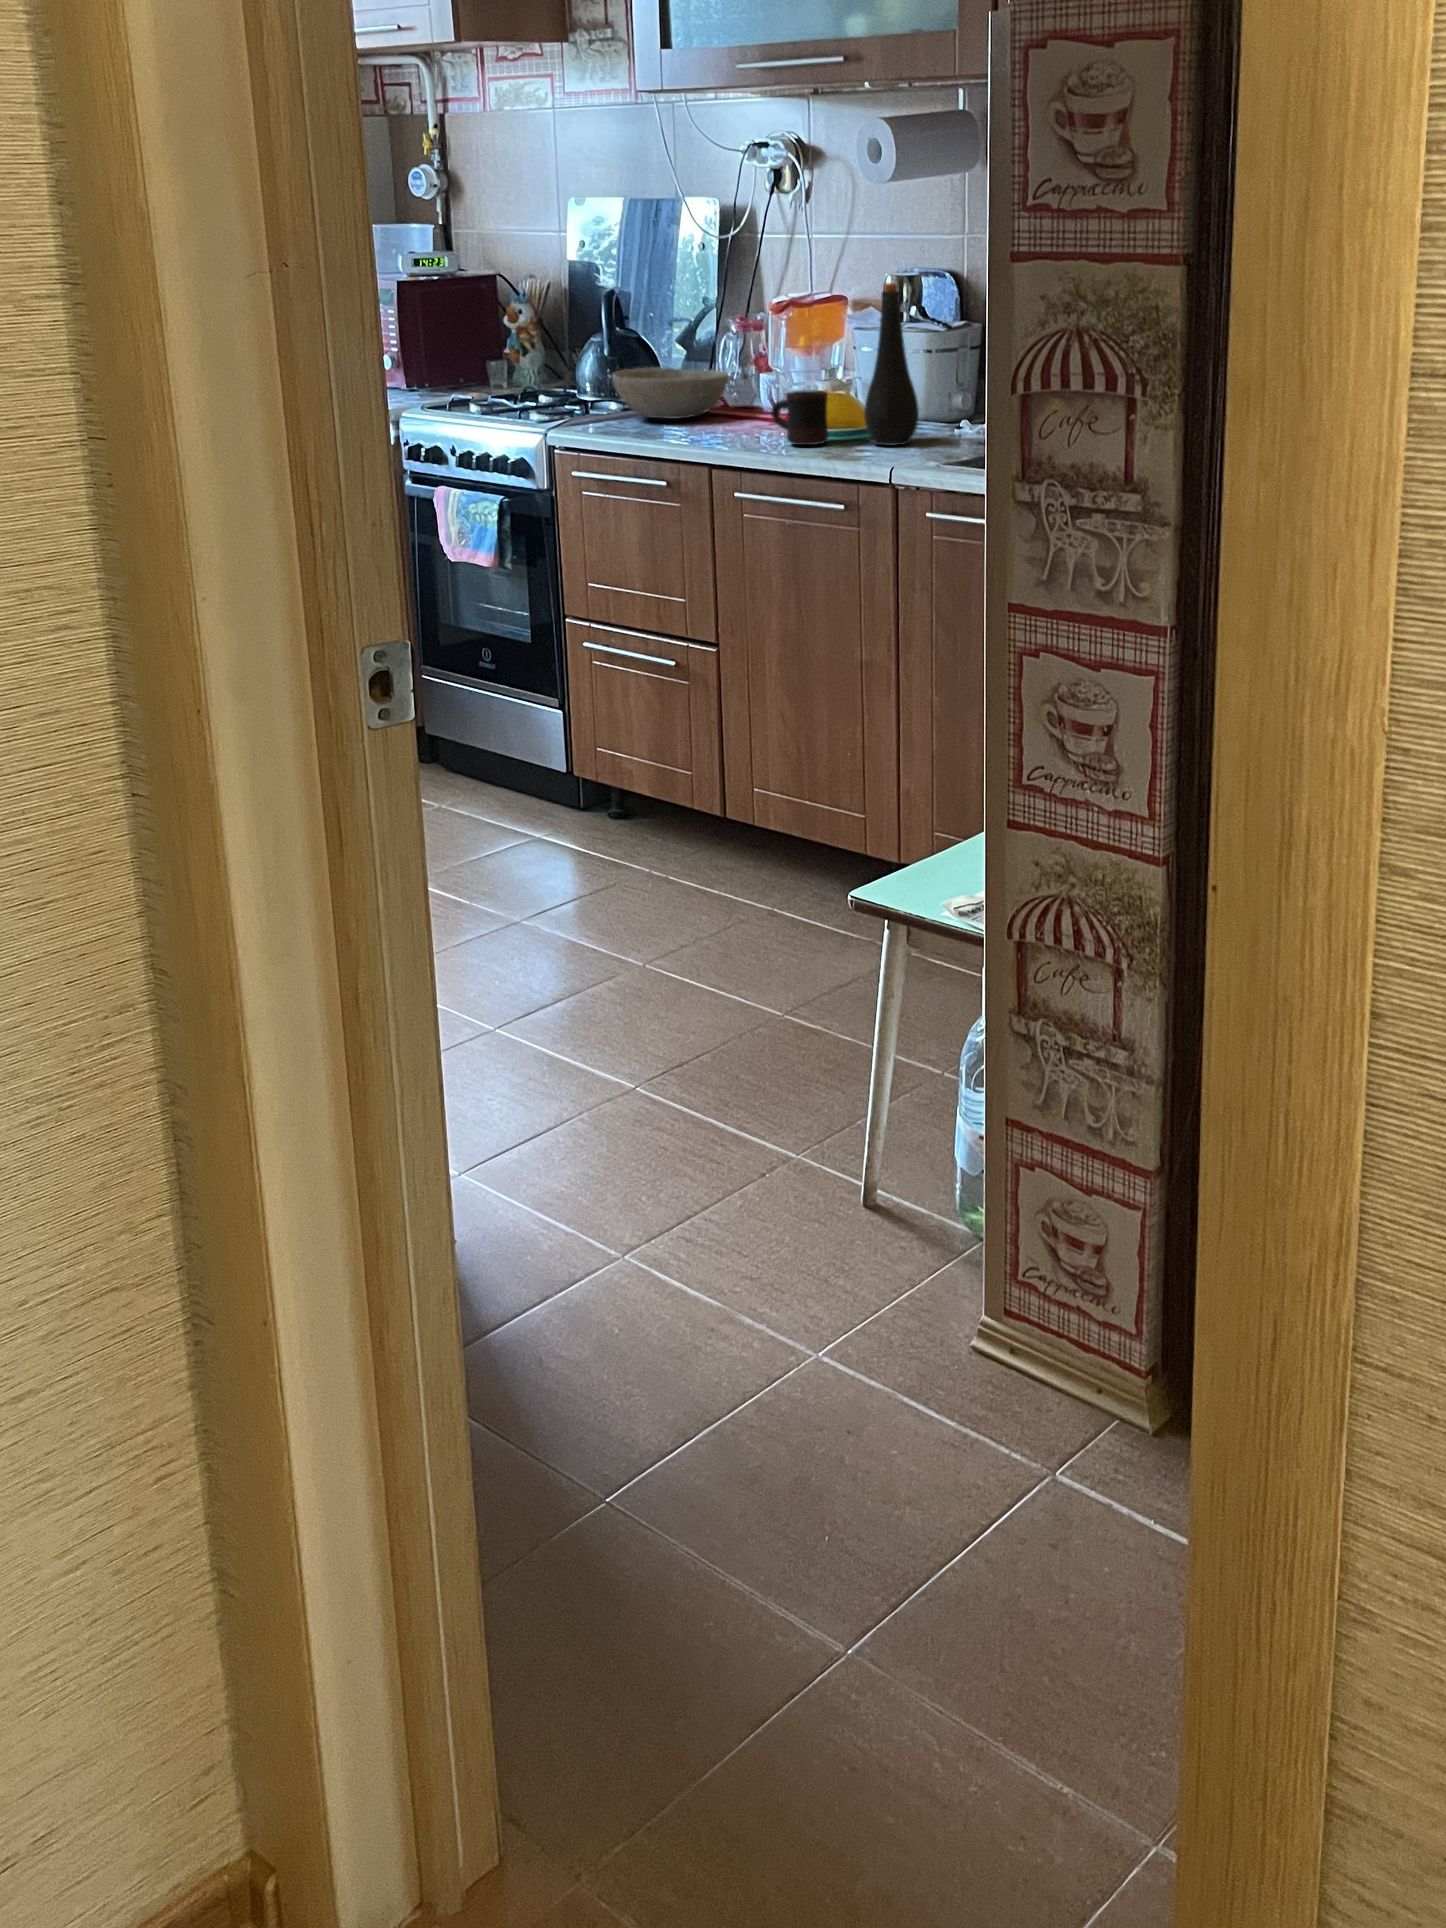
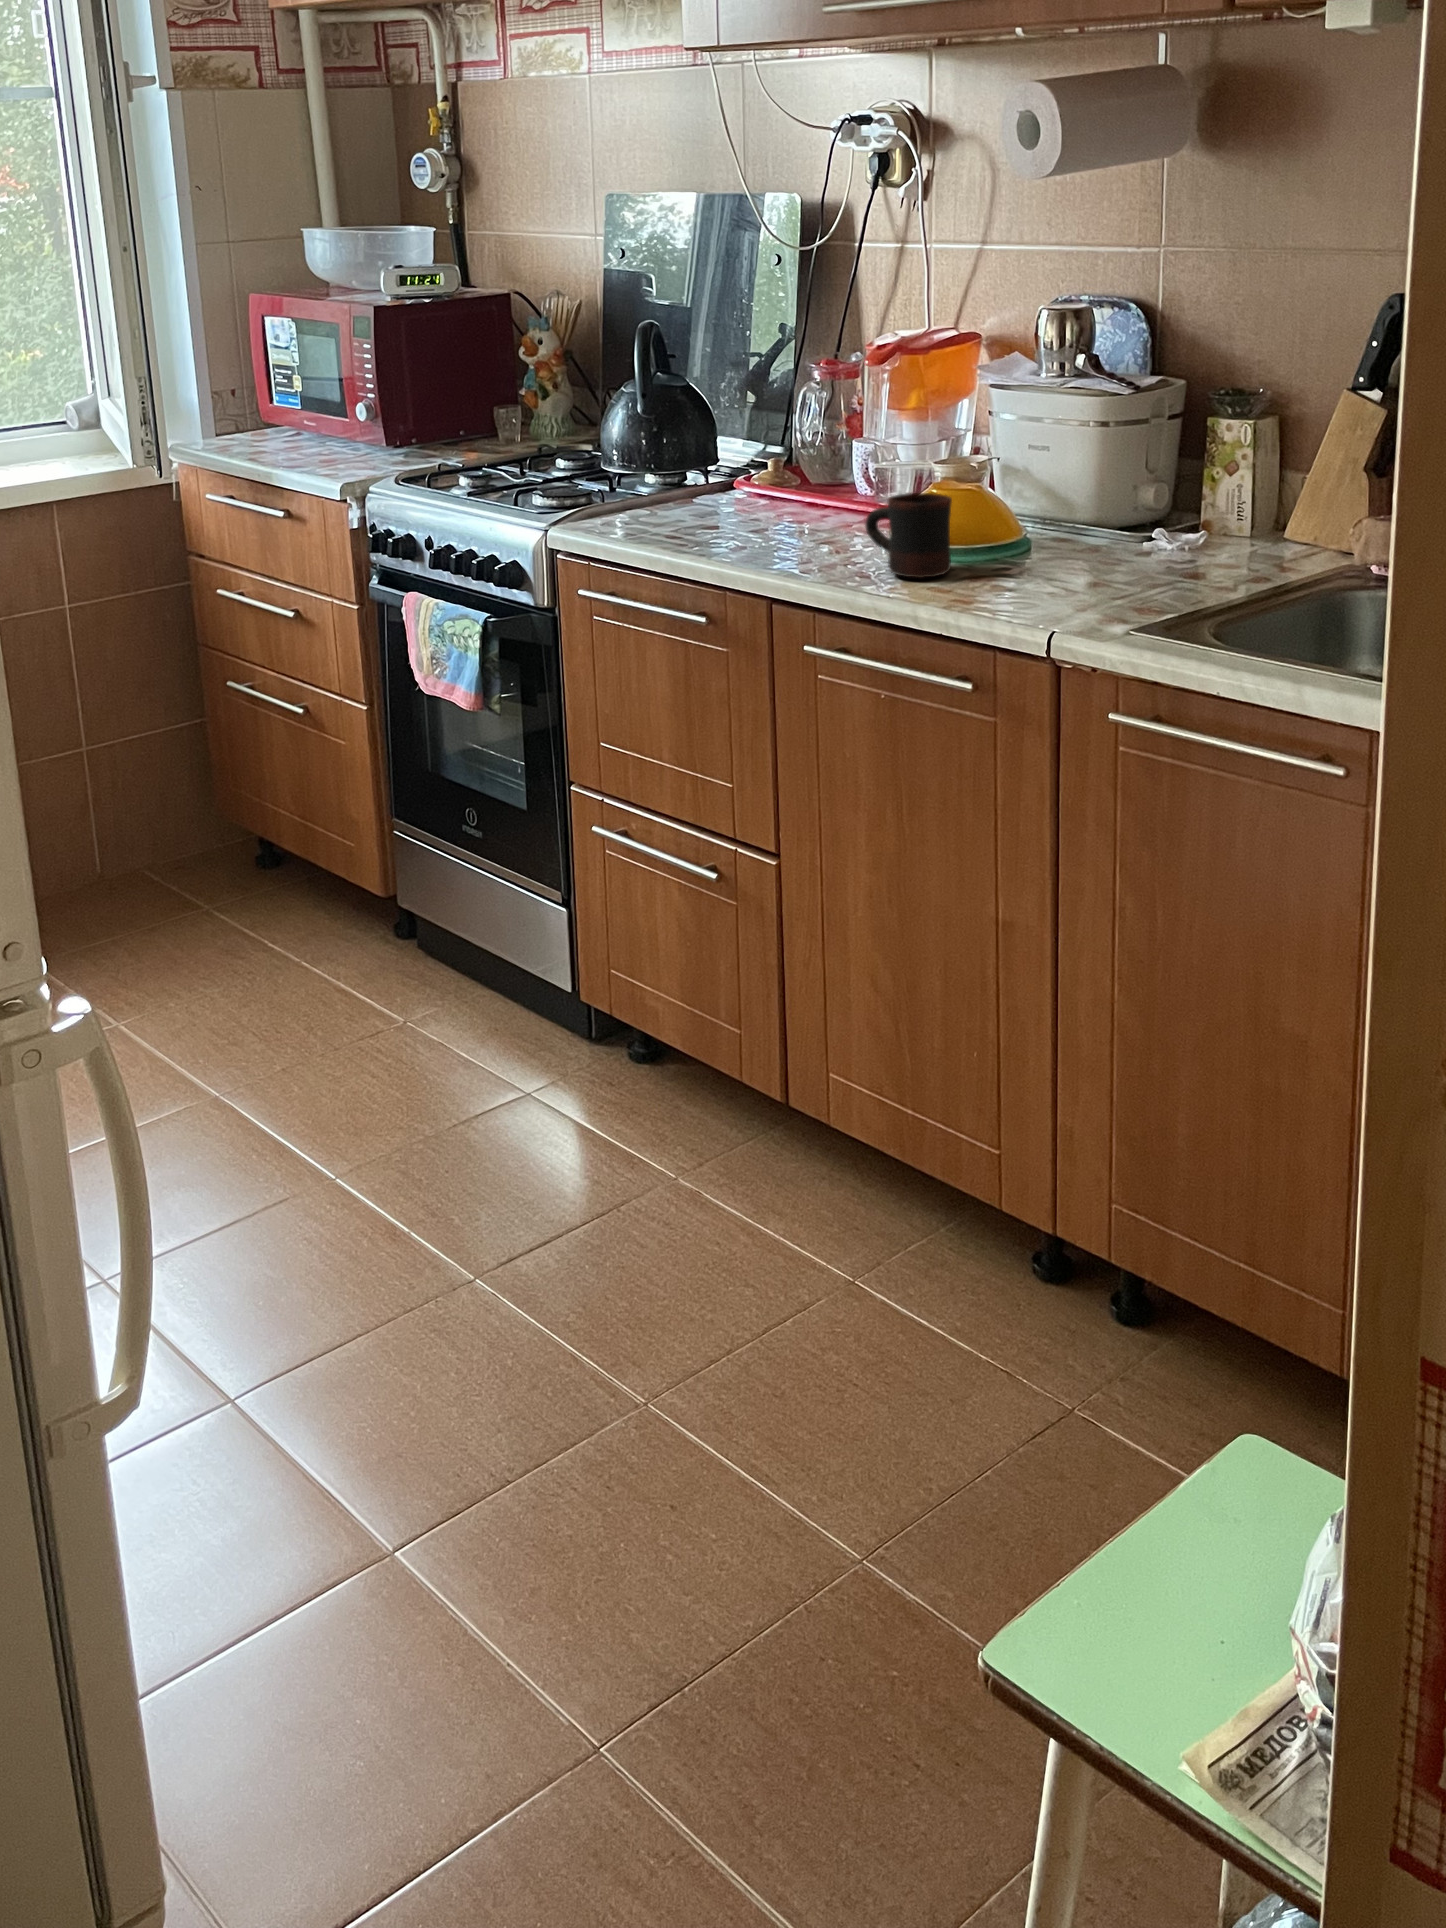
bottle: present [864,283,919,445] -> none [1007,338,1092,584]
bowl: present [612,367,729,419] -> none [642,434,809,512]

